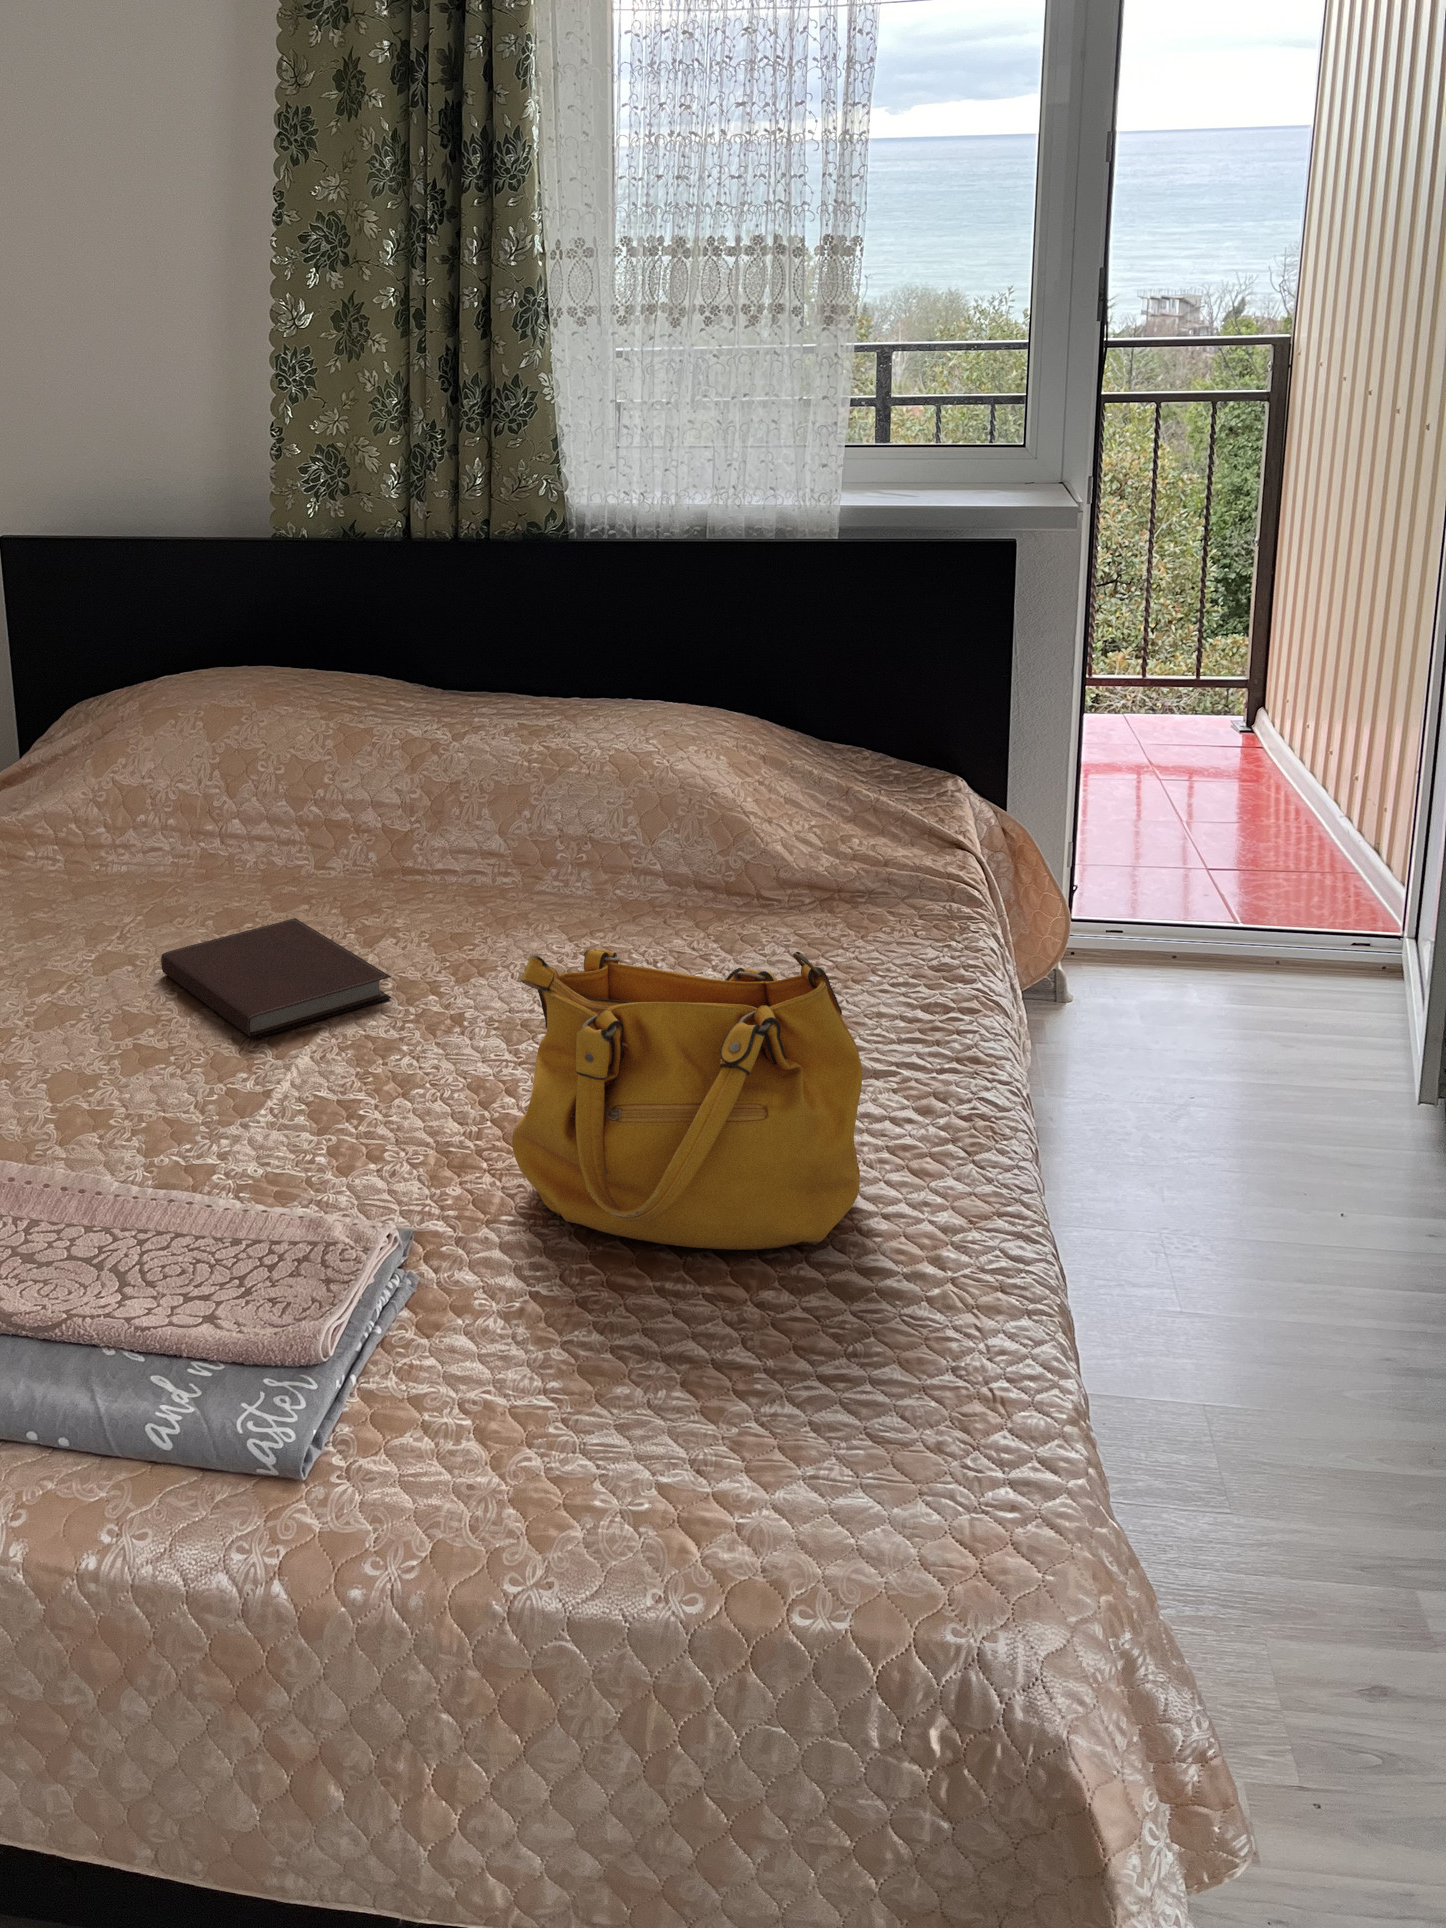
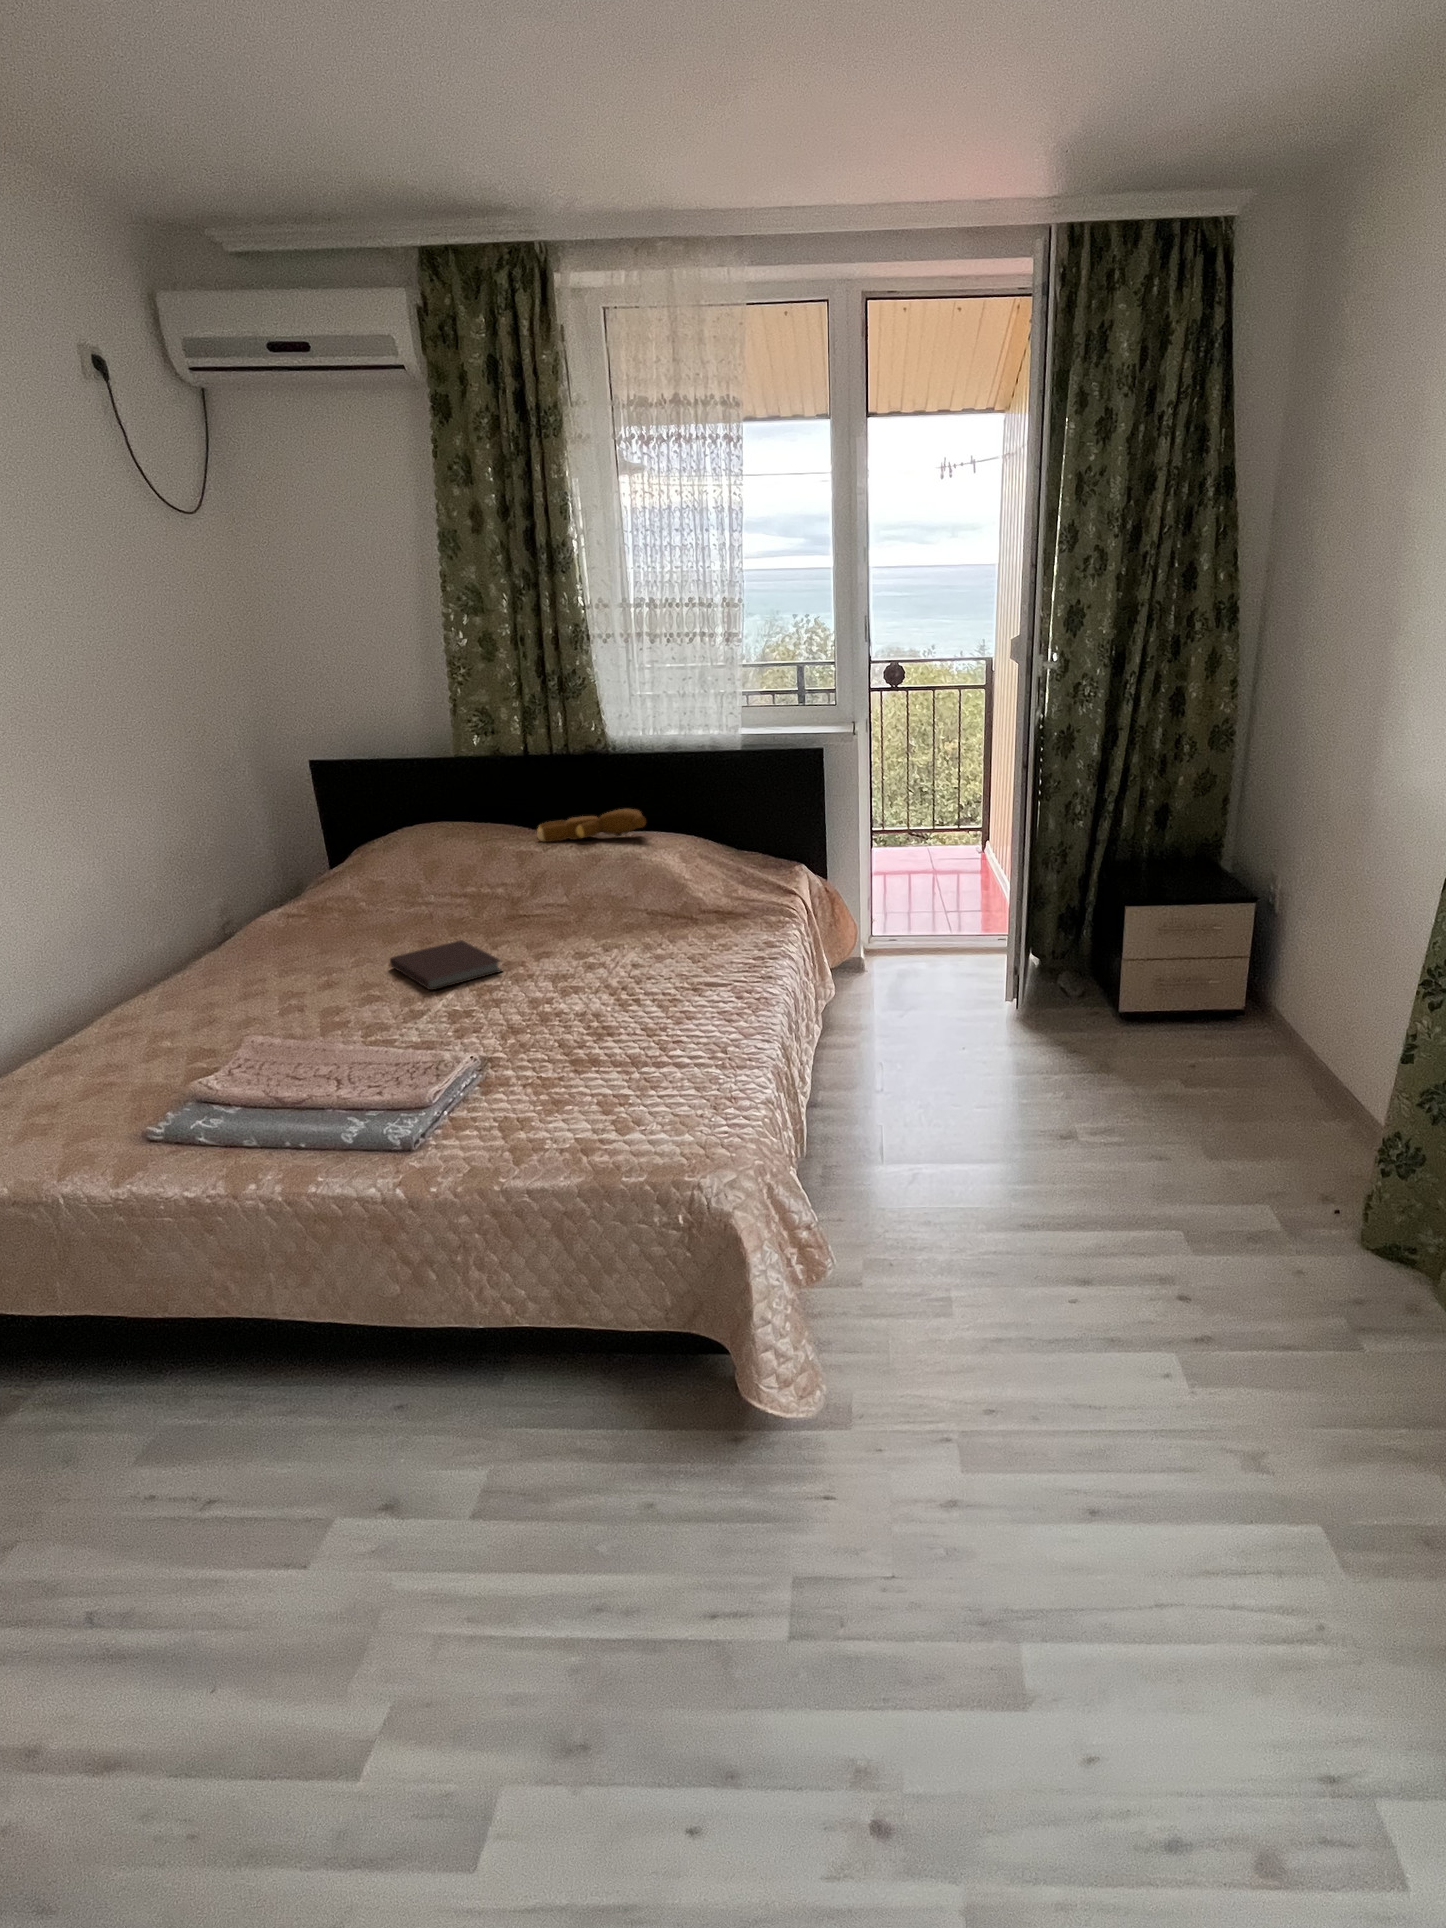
teddy bear: none [428,647,649,712] -> present [538,809,646,842]
handbag: present [512,949,863,1250] -> none [534,923,695,1055]

